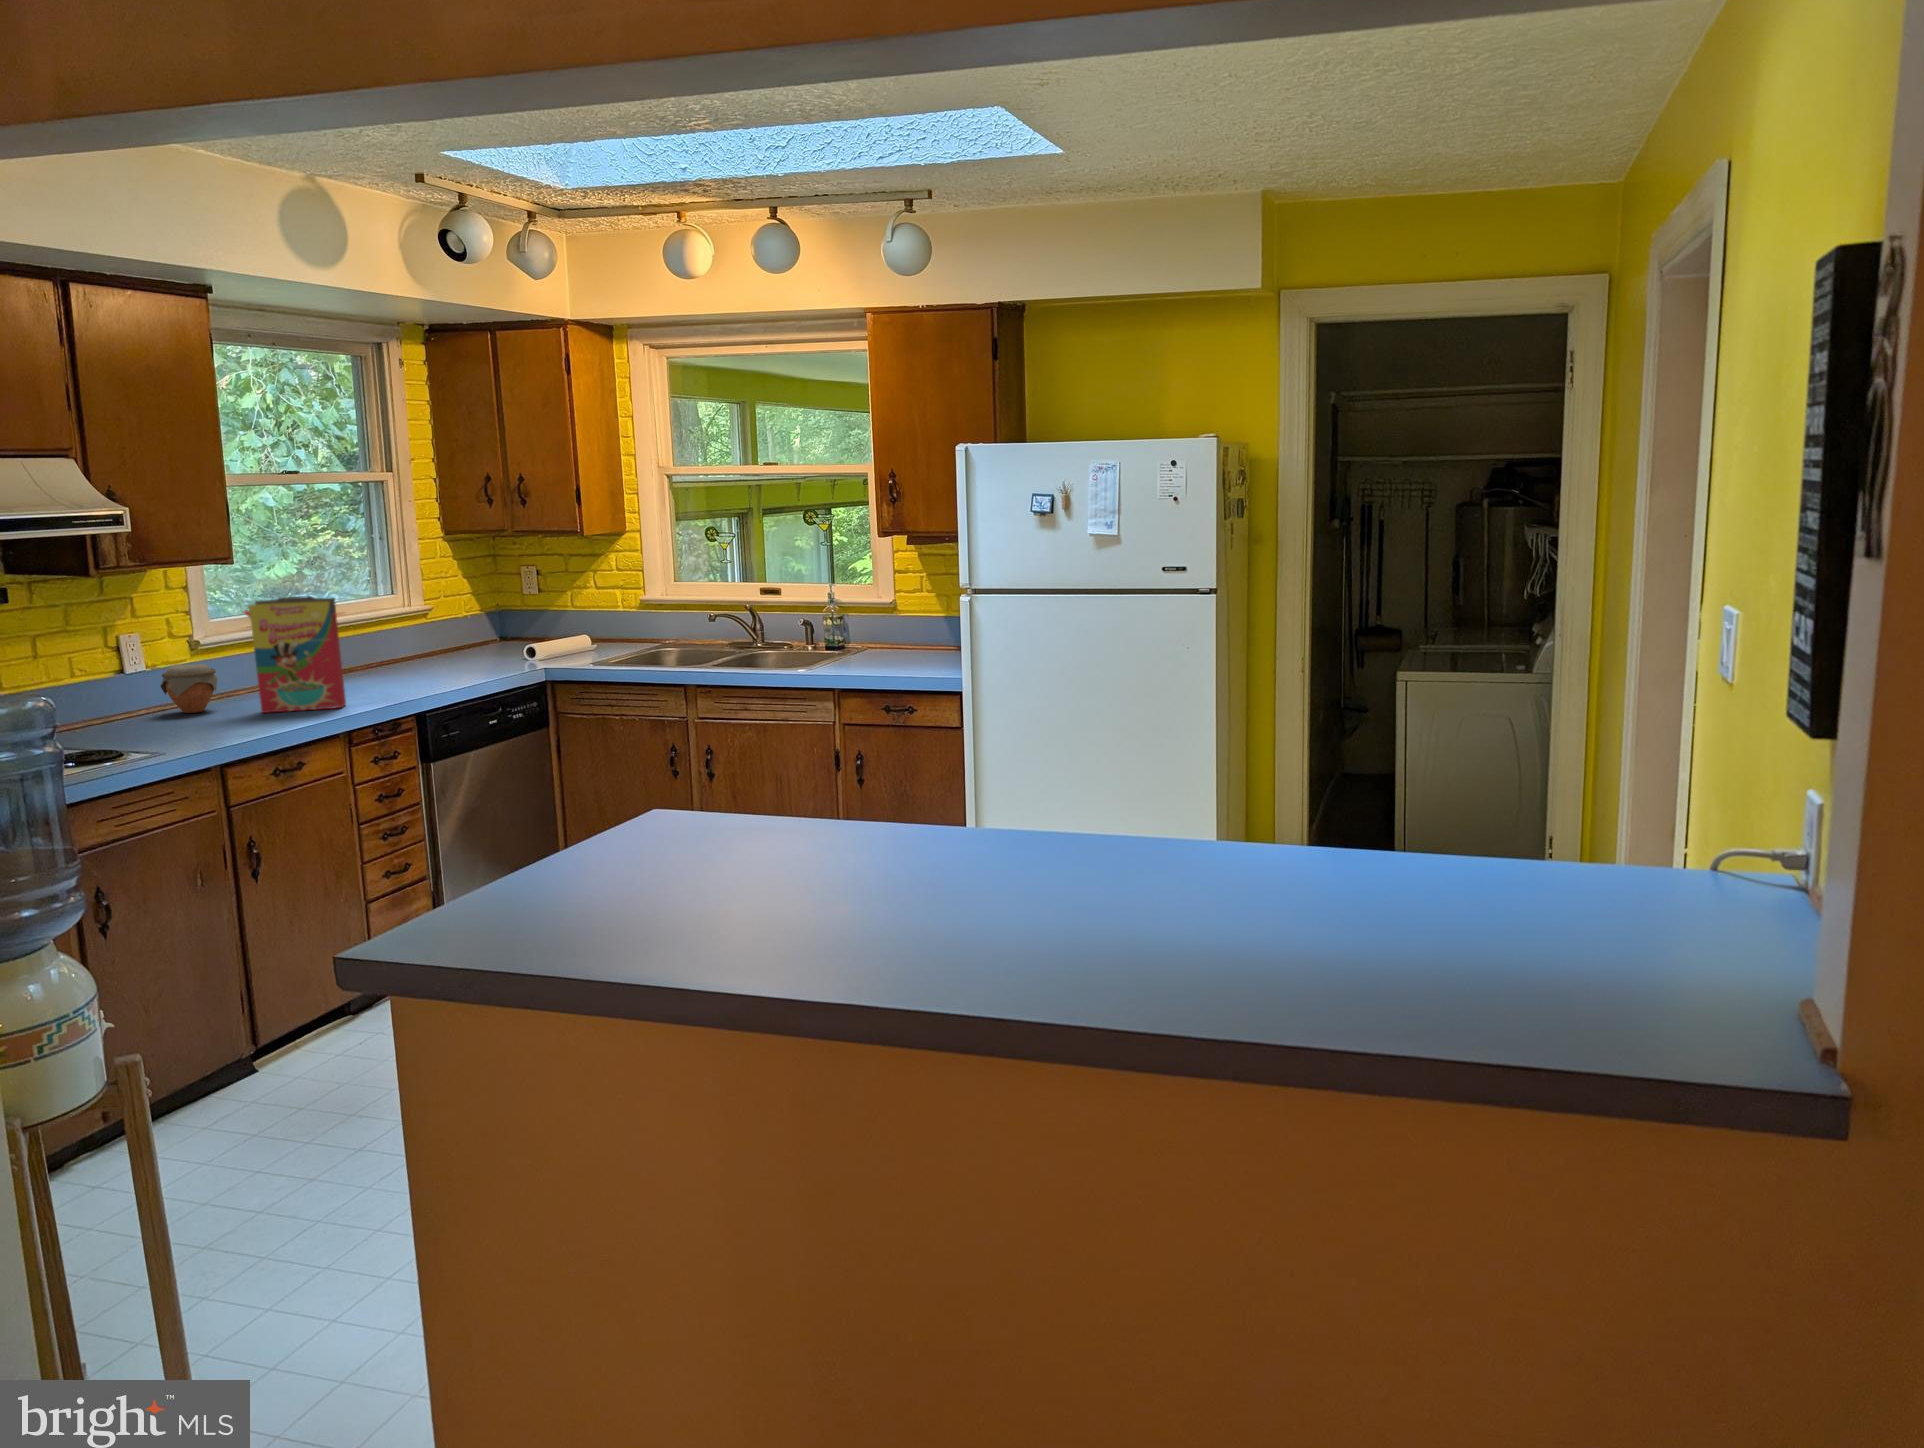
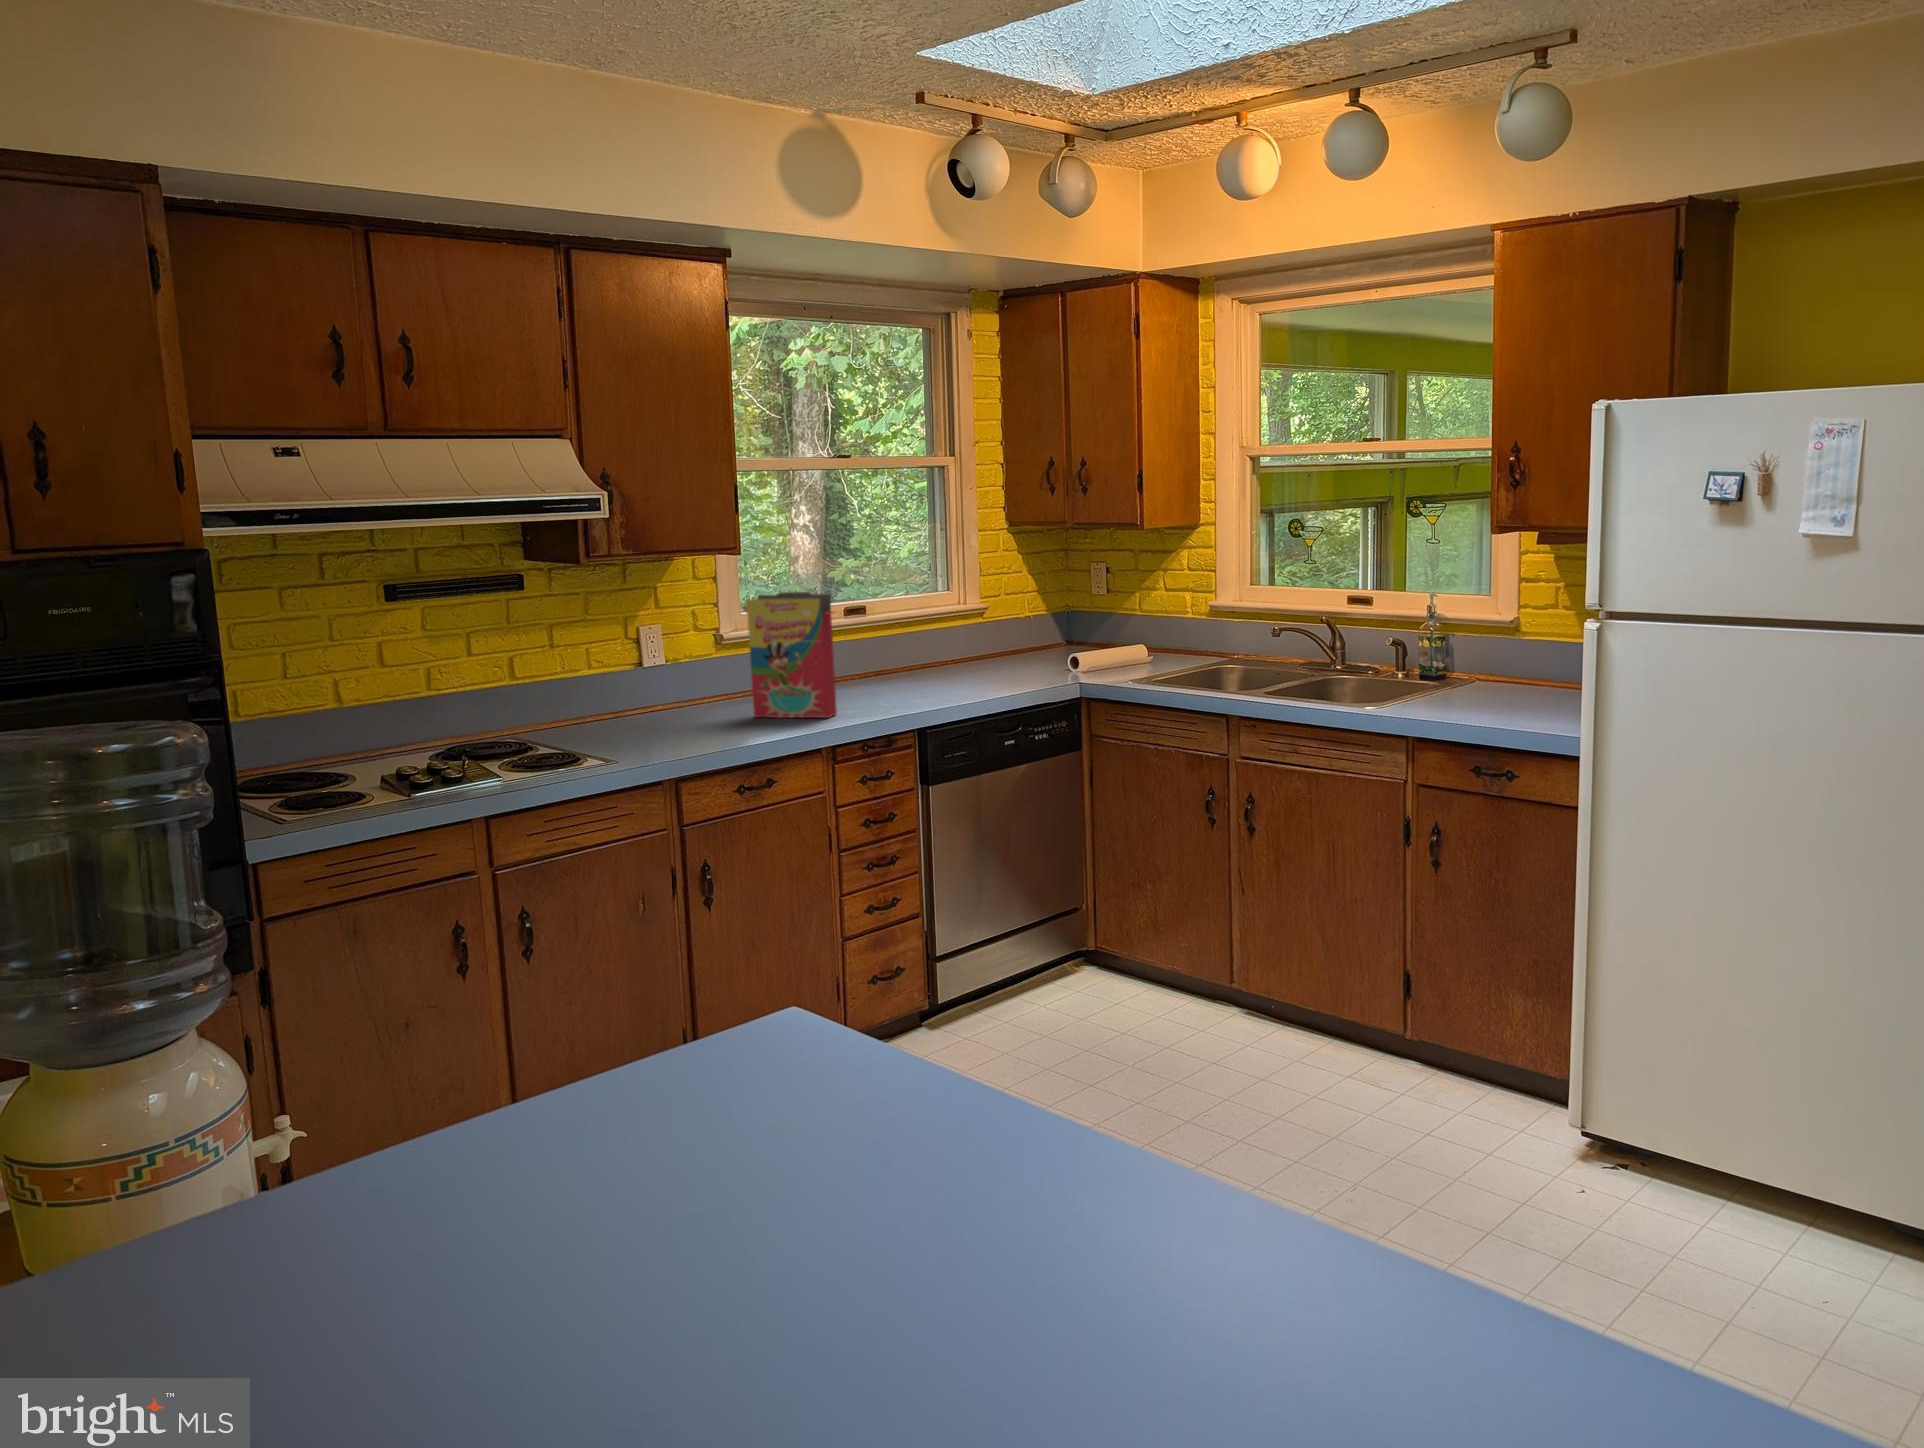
jar: present [160,664,217,713] -> none [673,659,728,711]

